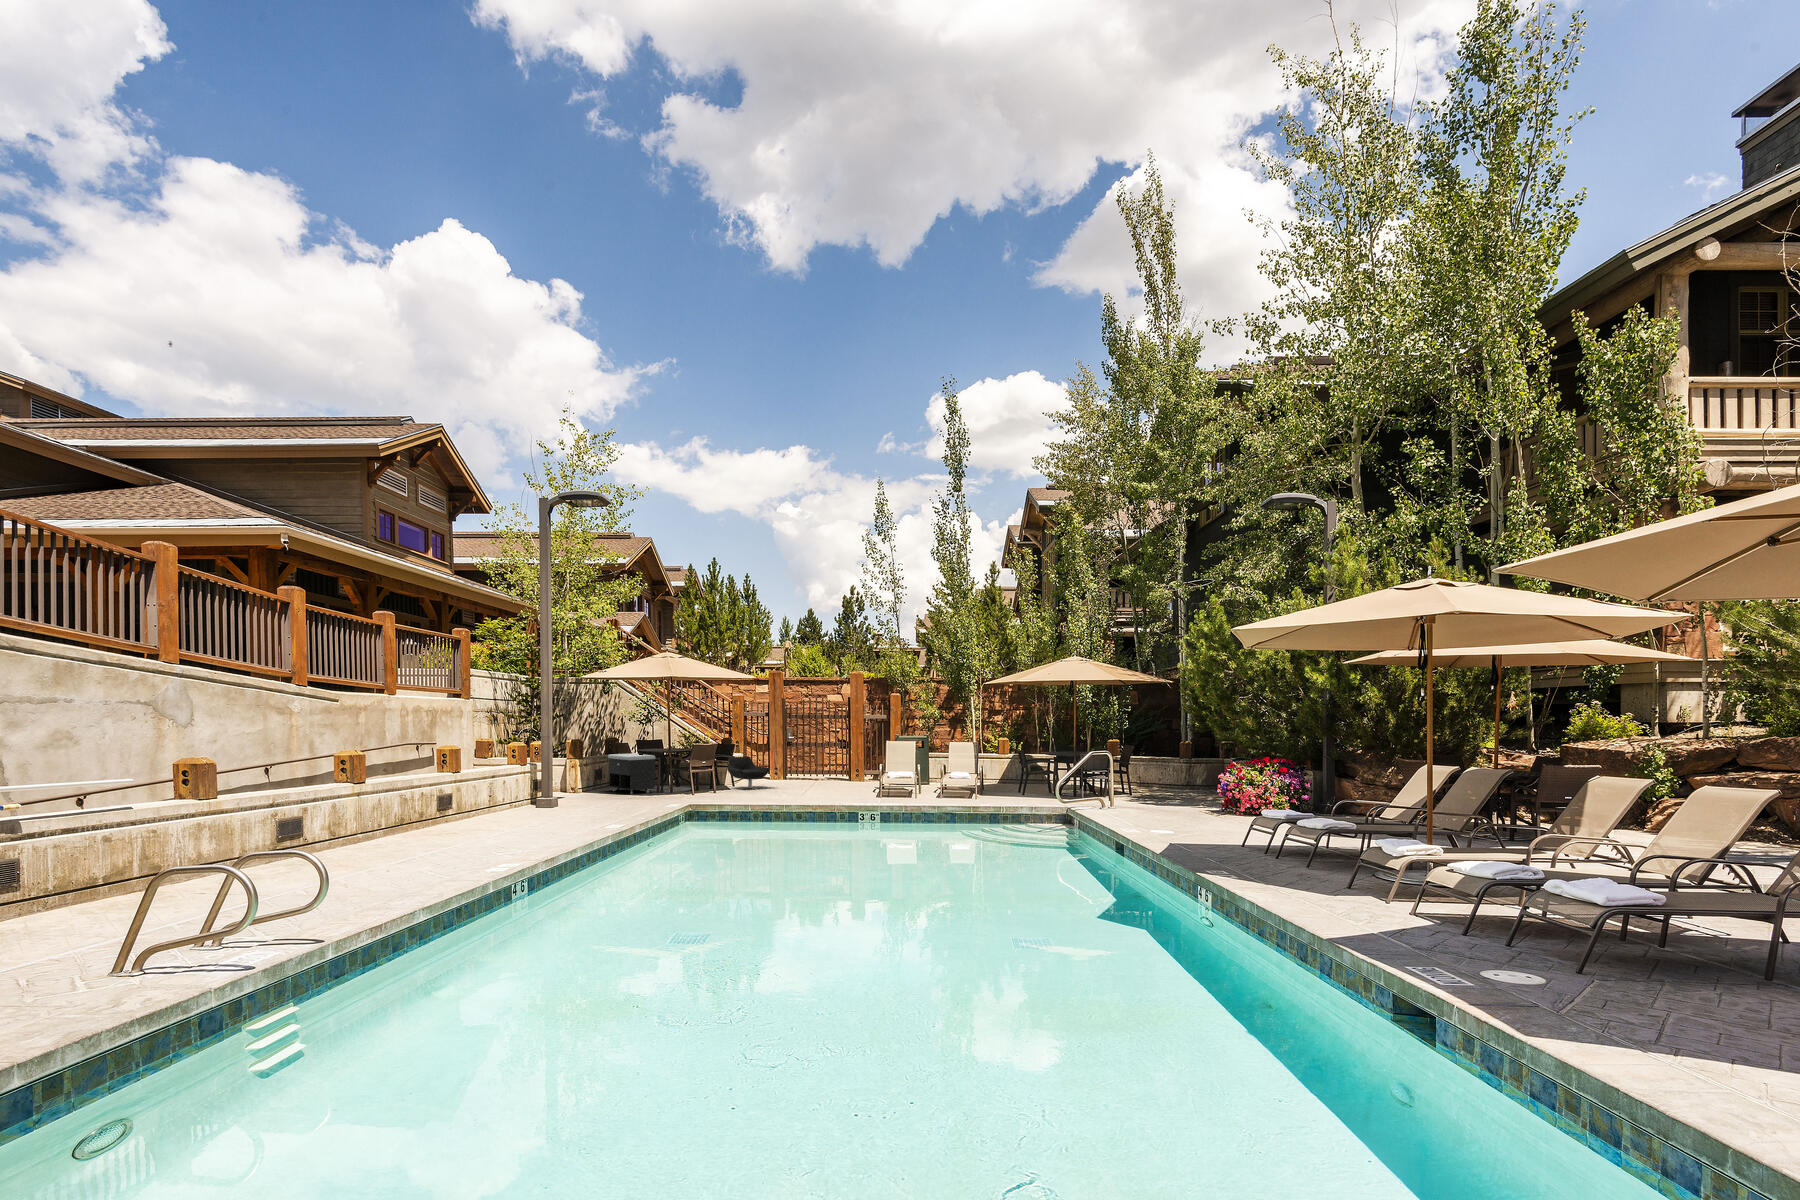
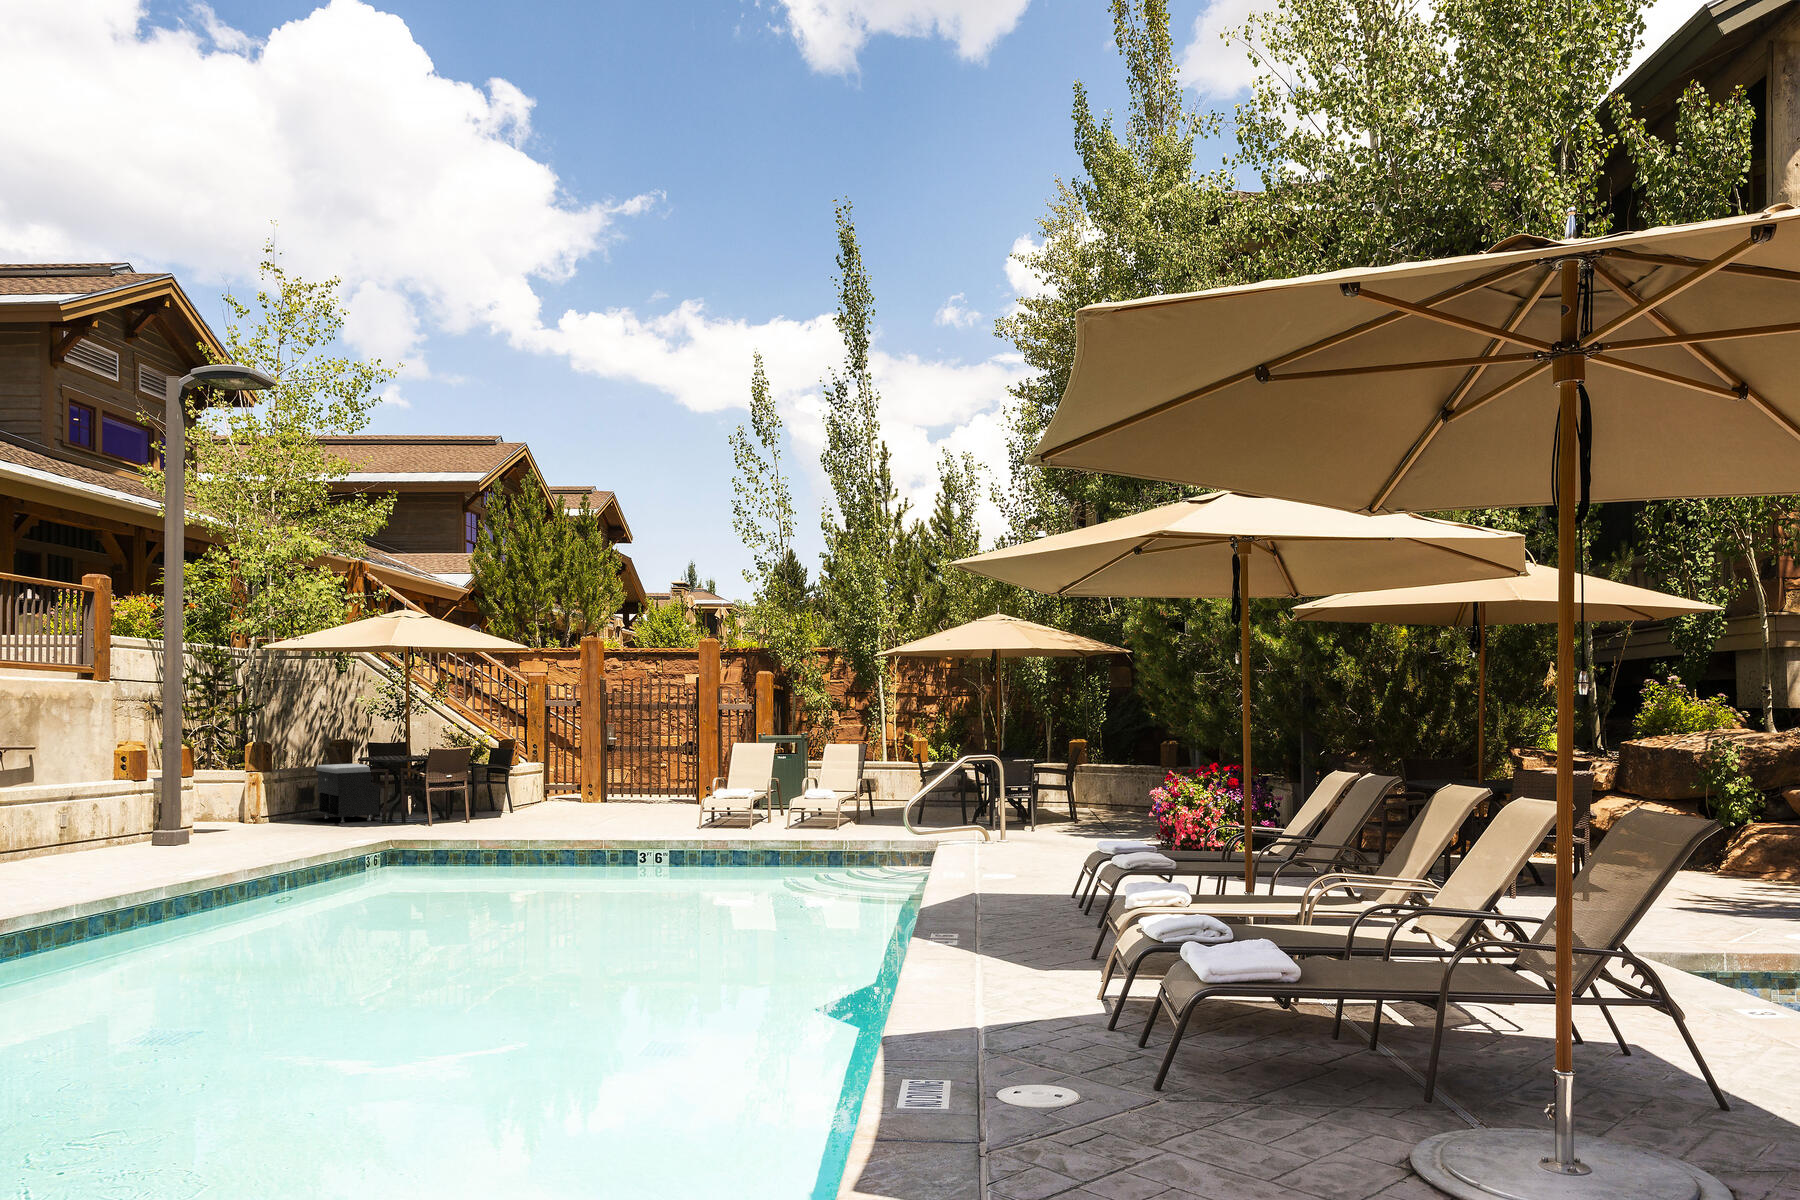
lounge chair: present [727,756,770,790] -> none [497,767,559,816]

